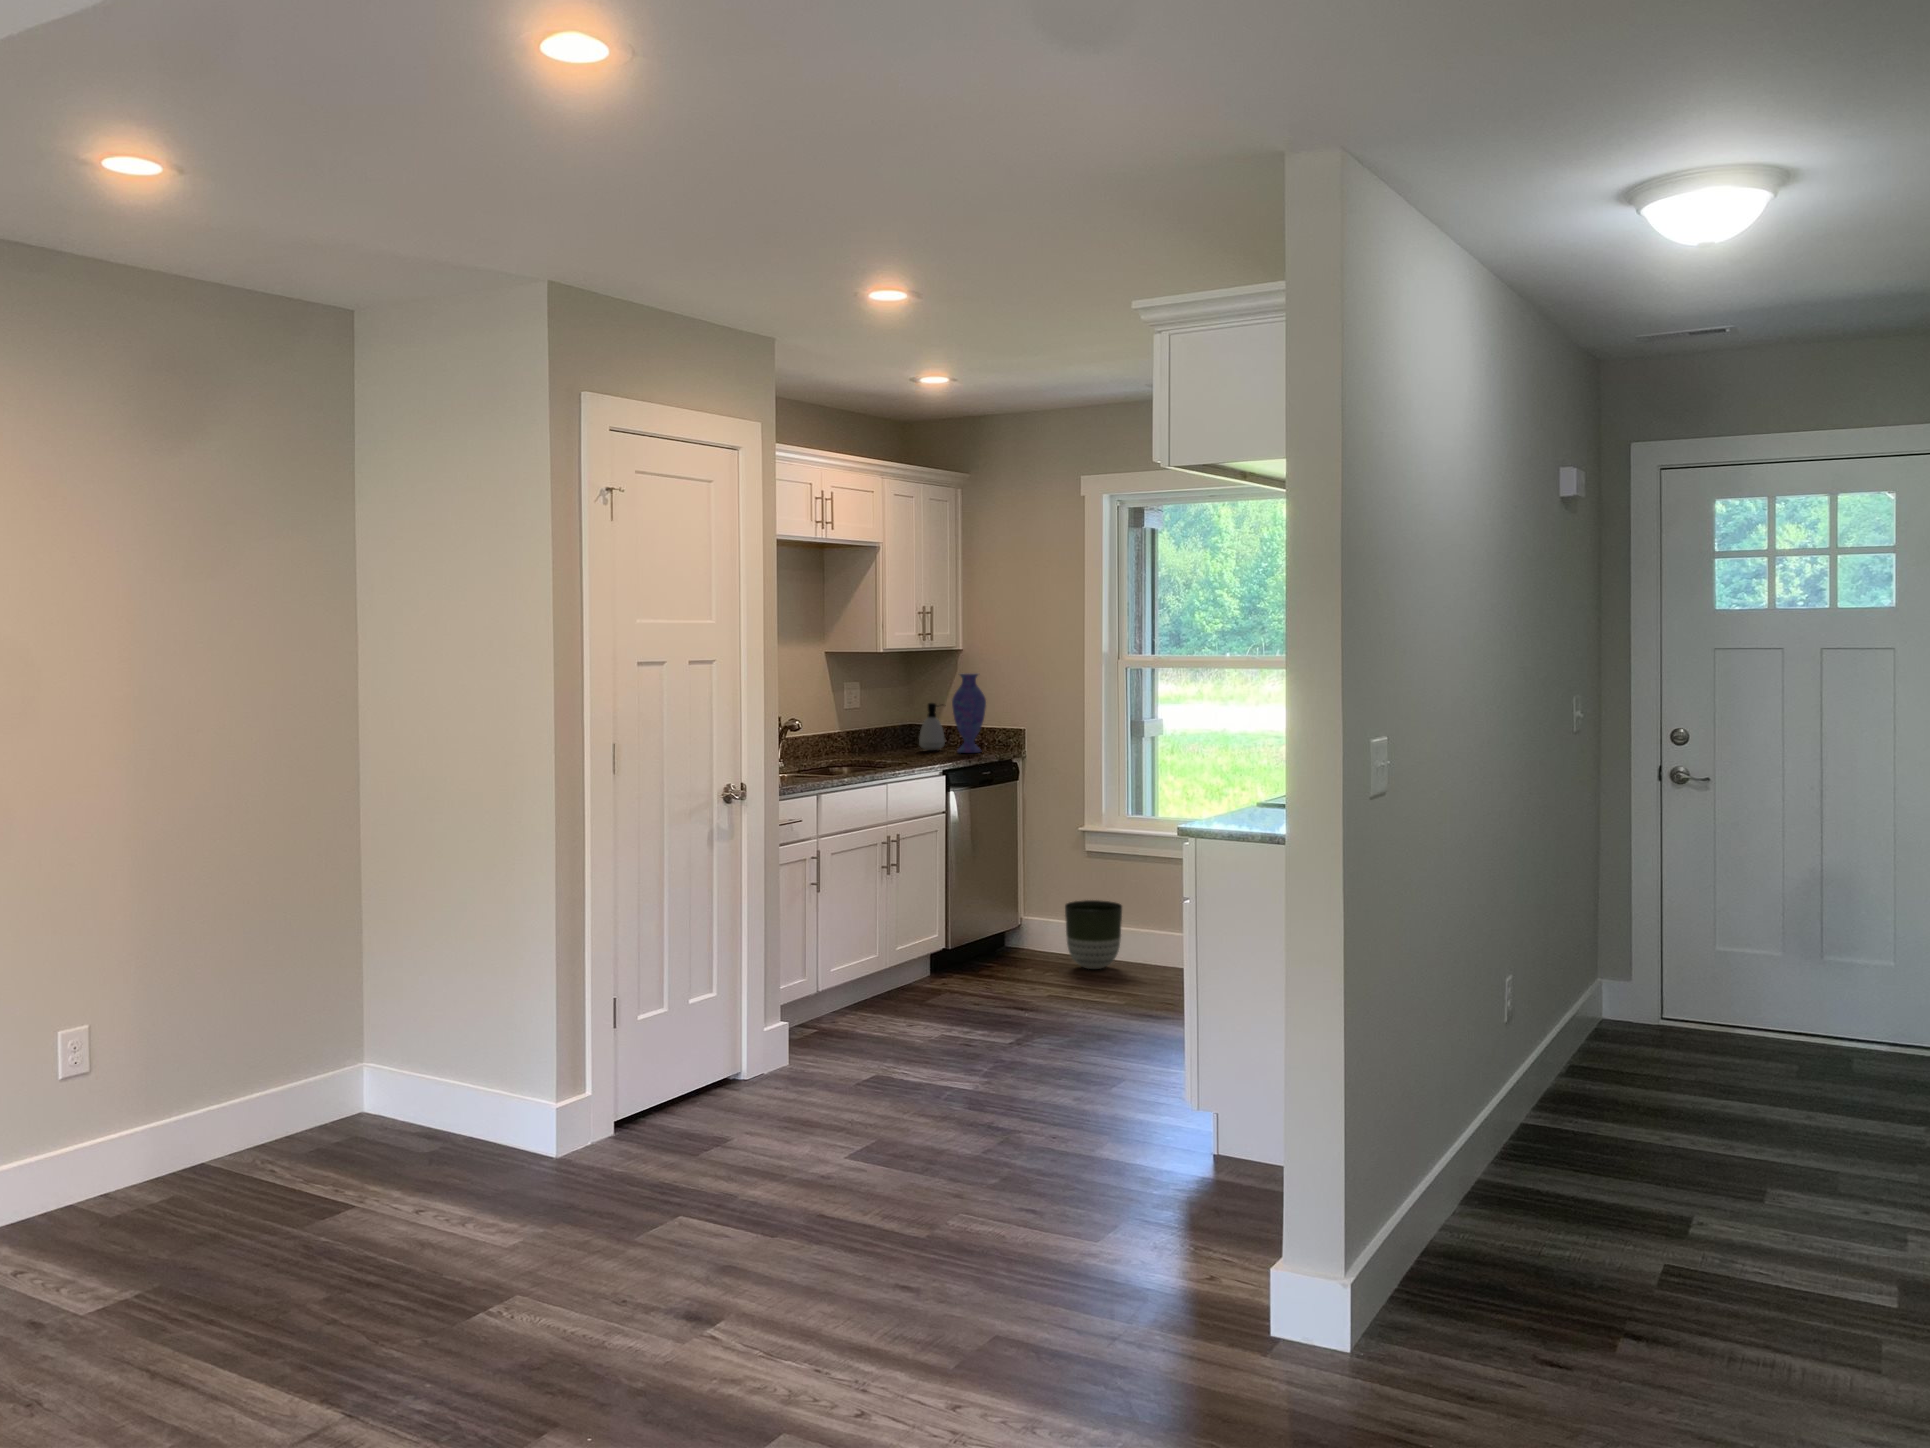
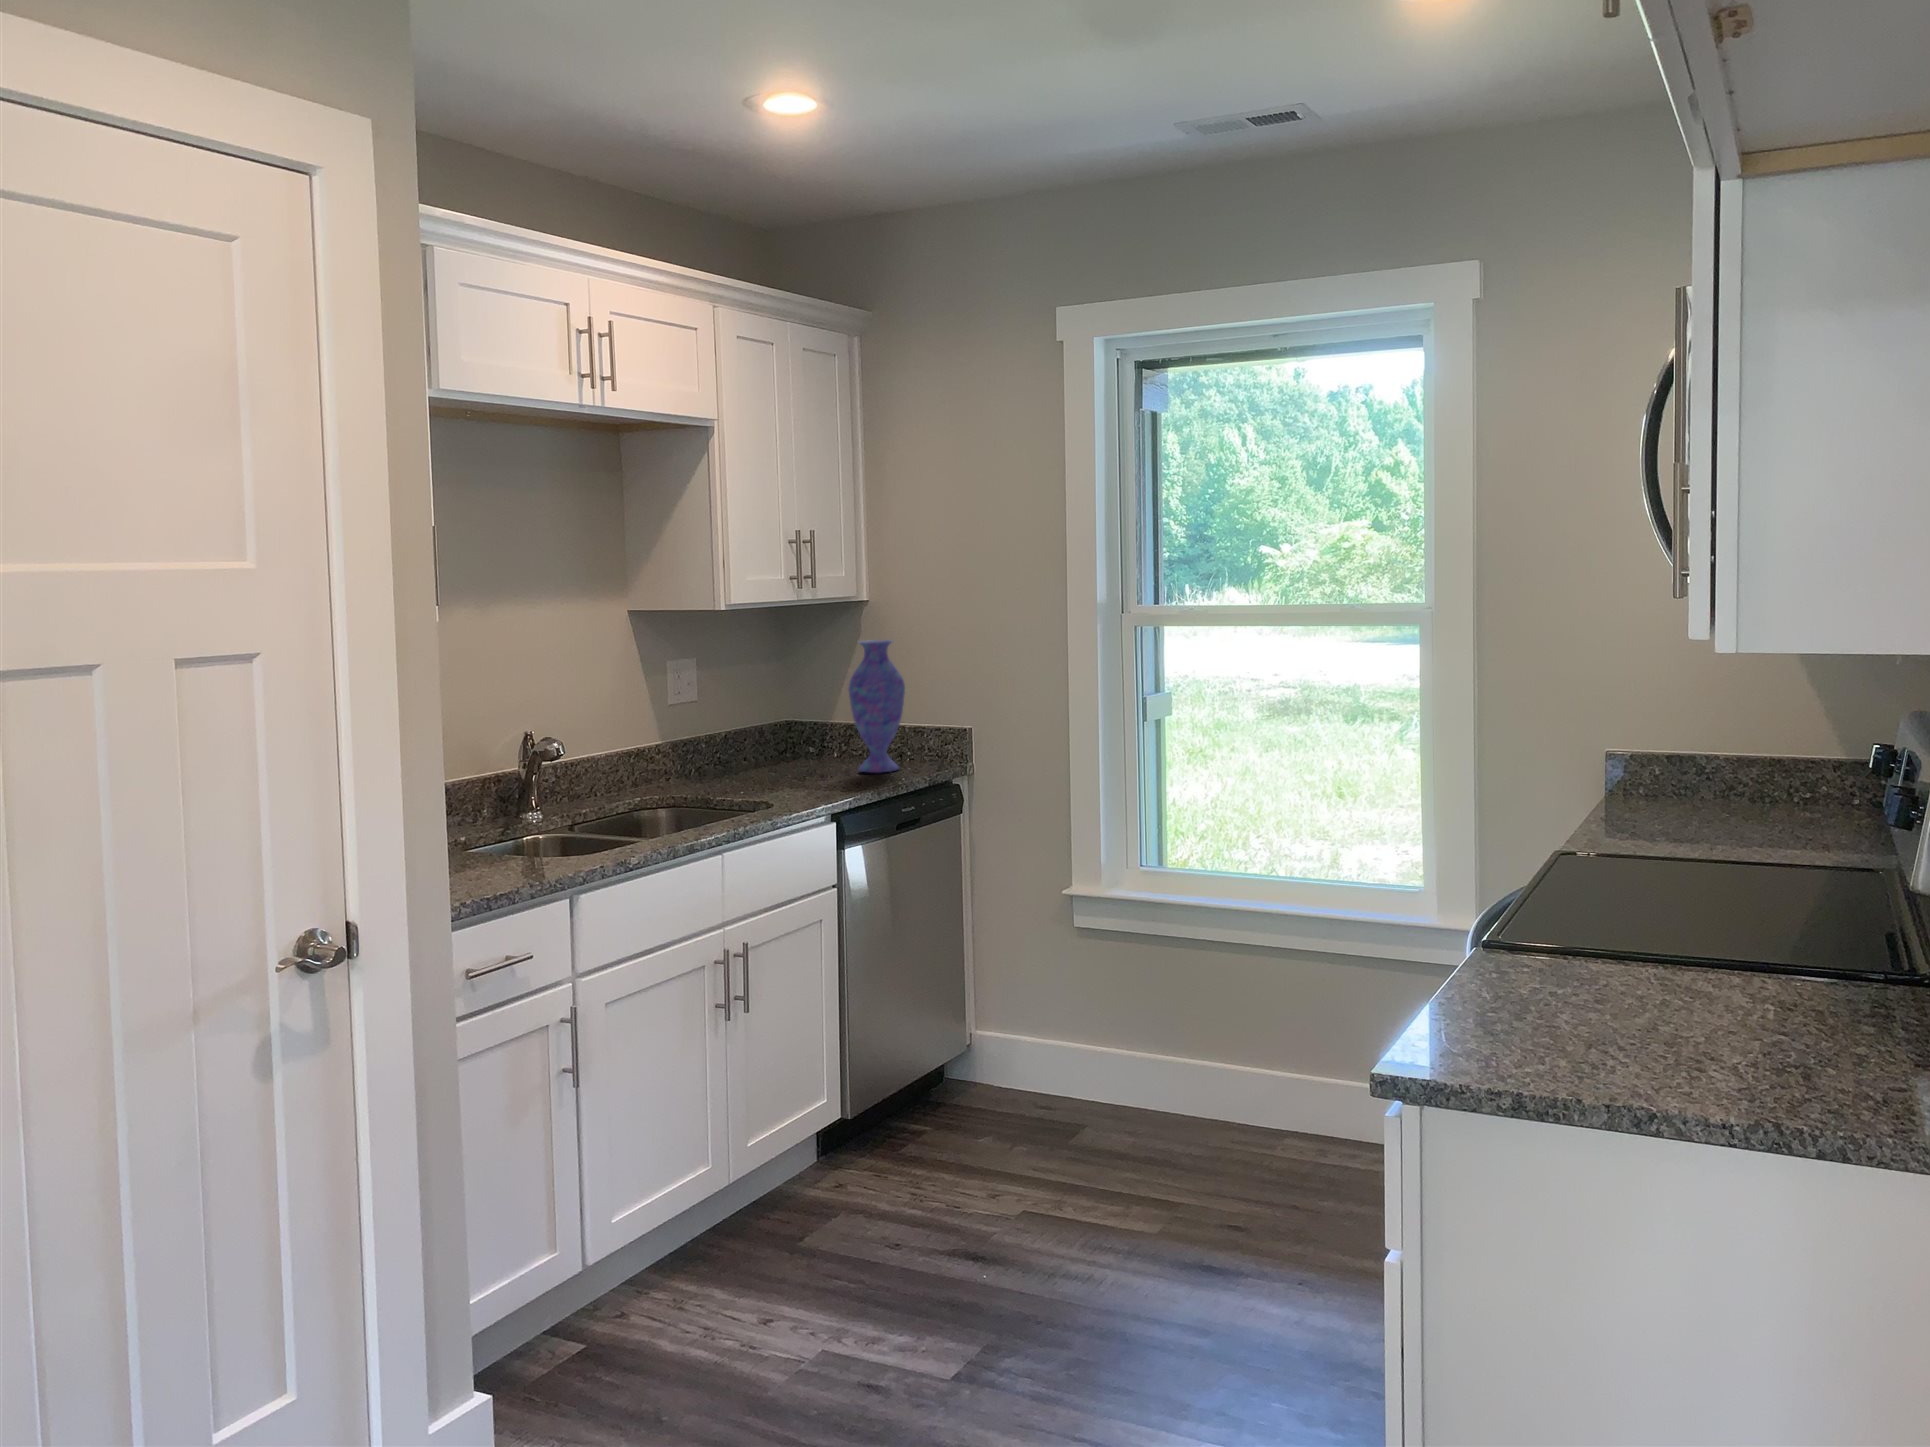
soap dispenser: present [919,703,945,750] -> none [799,687,841,764]
planter: present [1065,900,1122,969] -> none [1042,1010,1137,1131]

